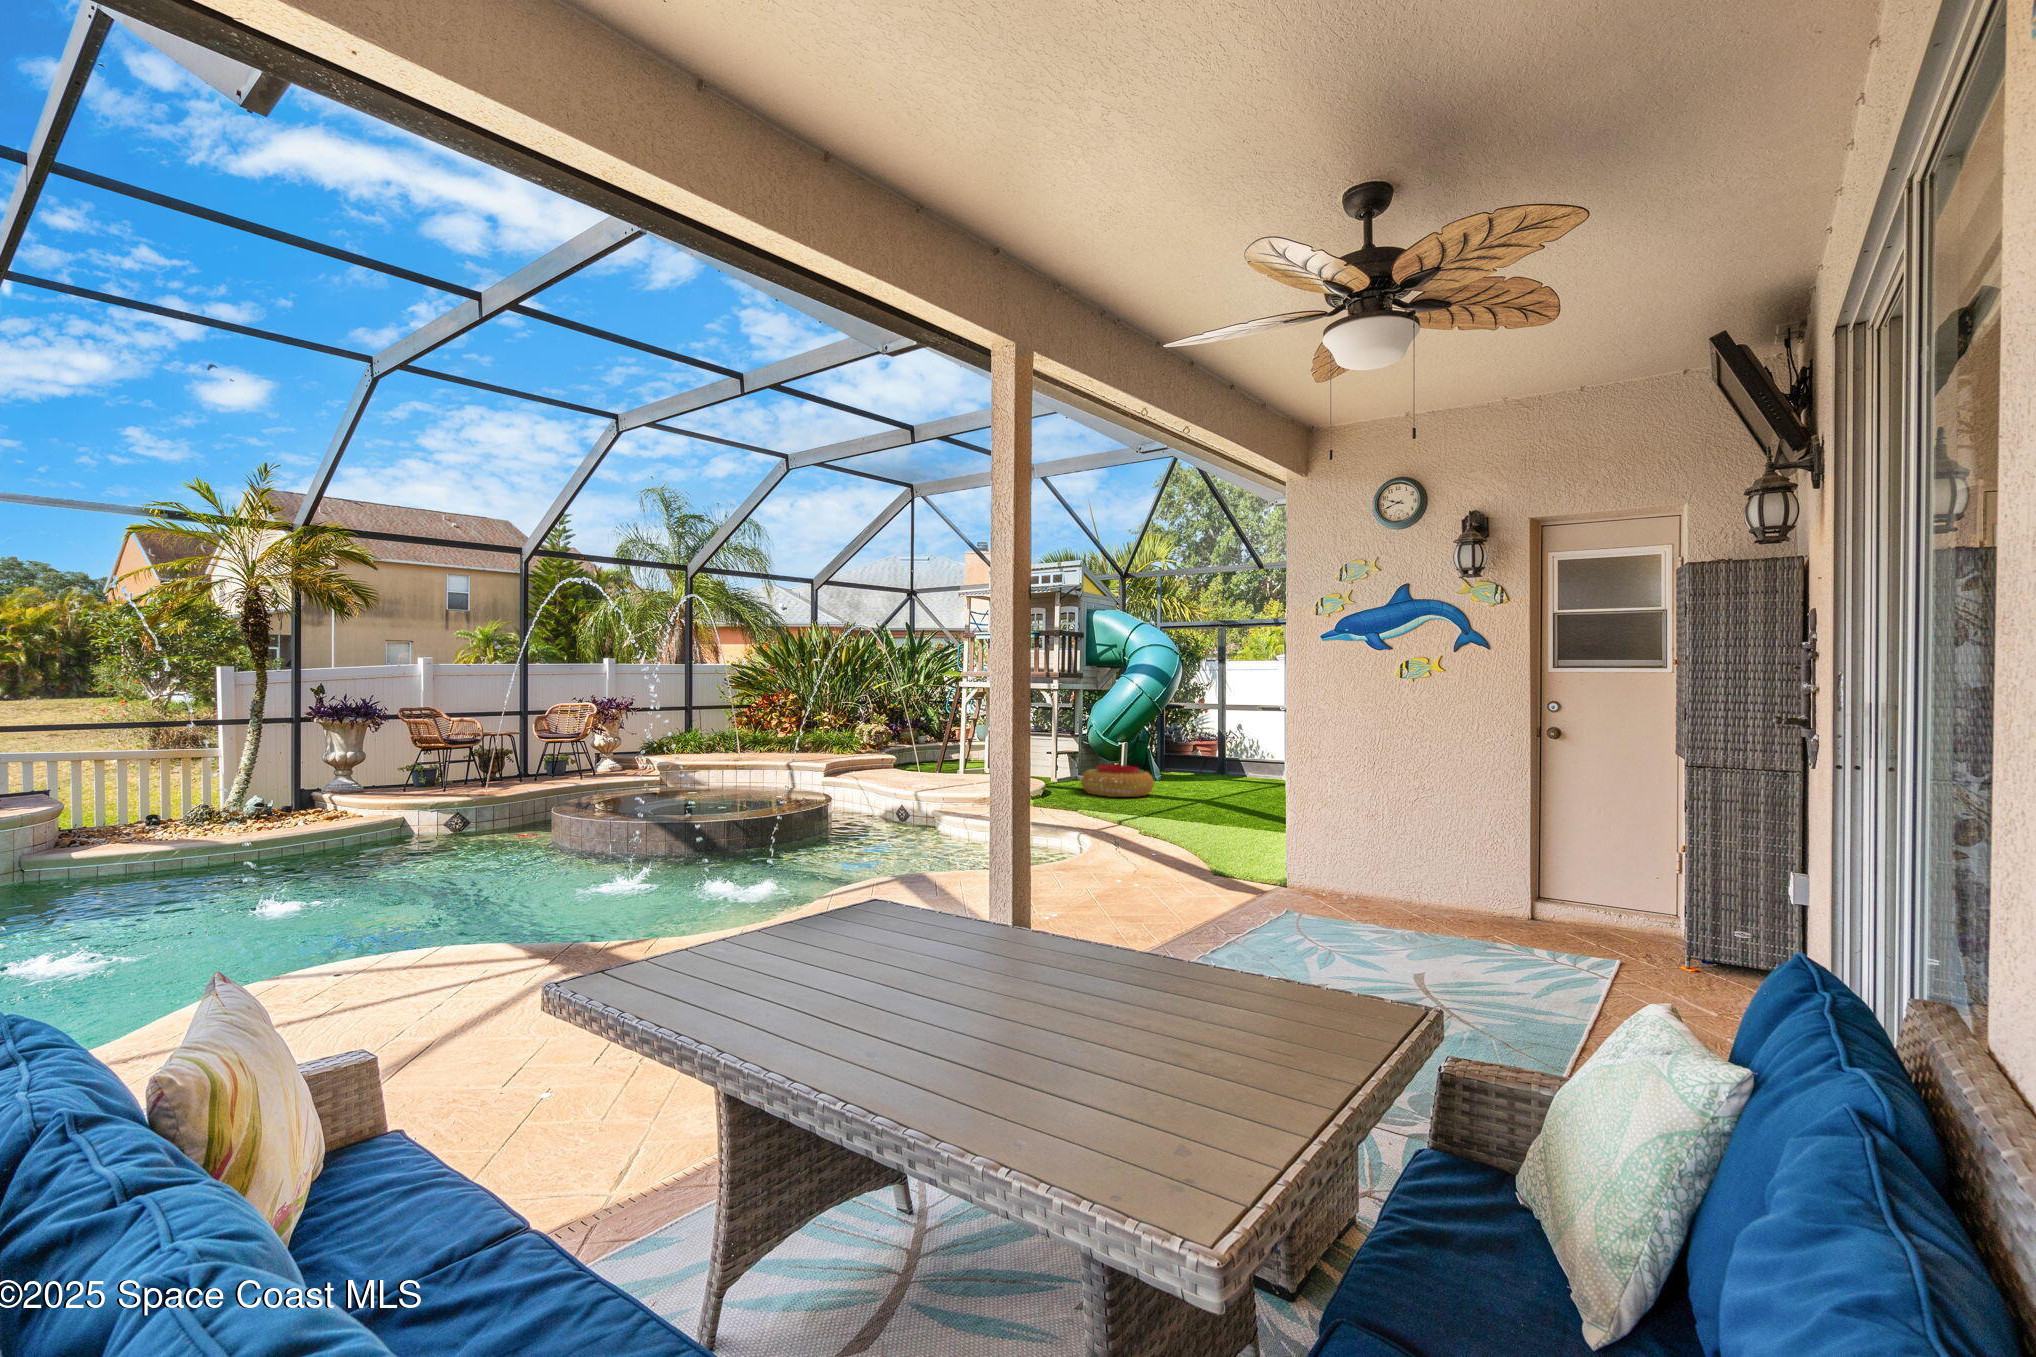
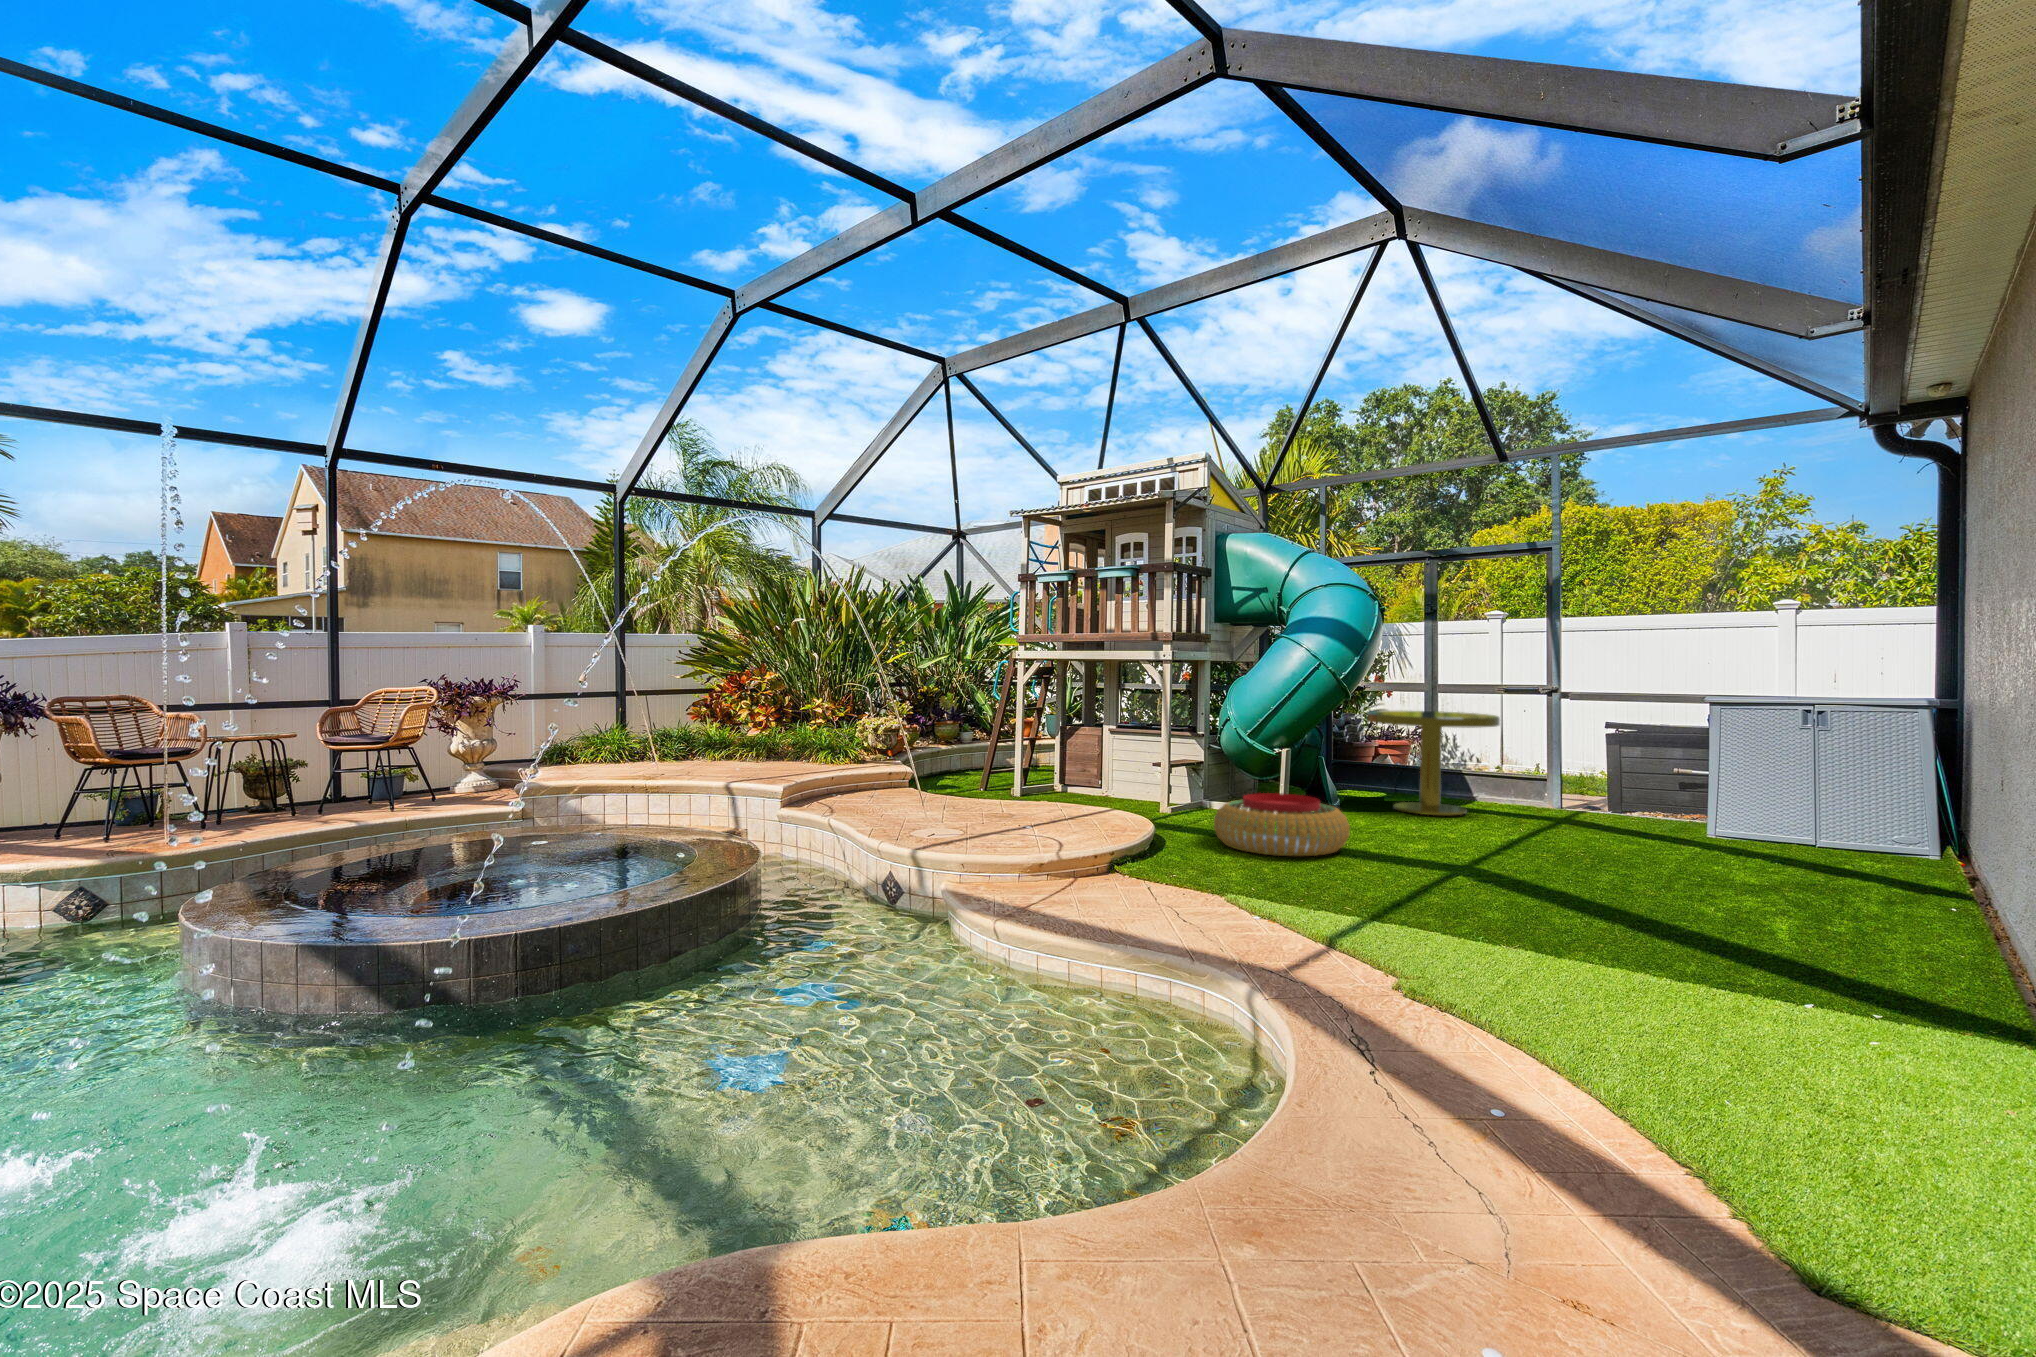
side table: none [1174,721,1248,781] -> present [1367,711,1500,815]

